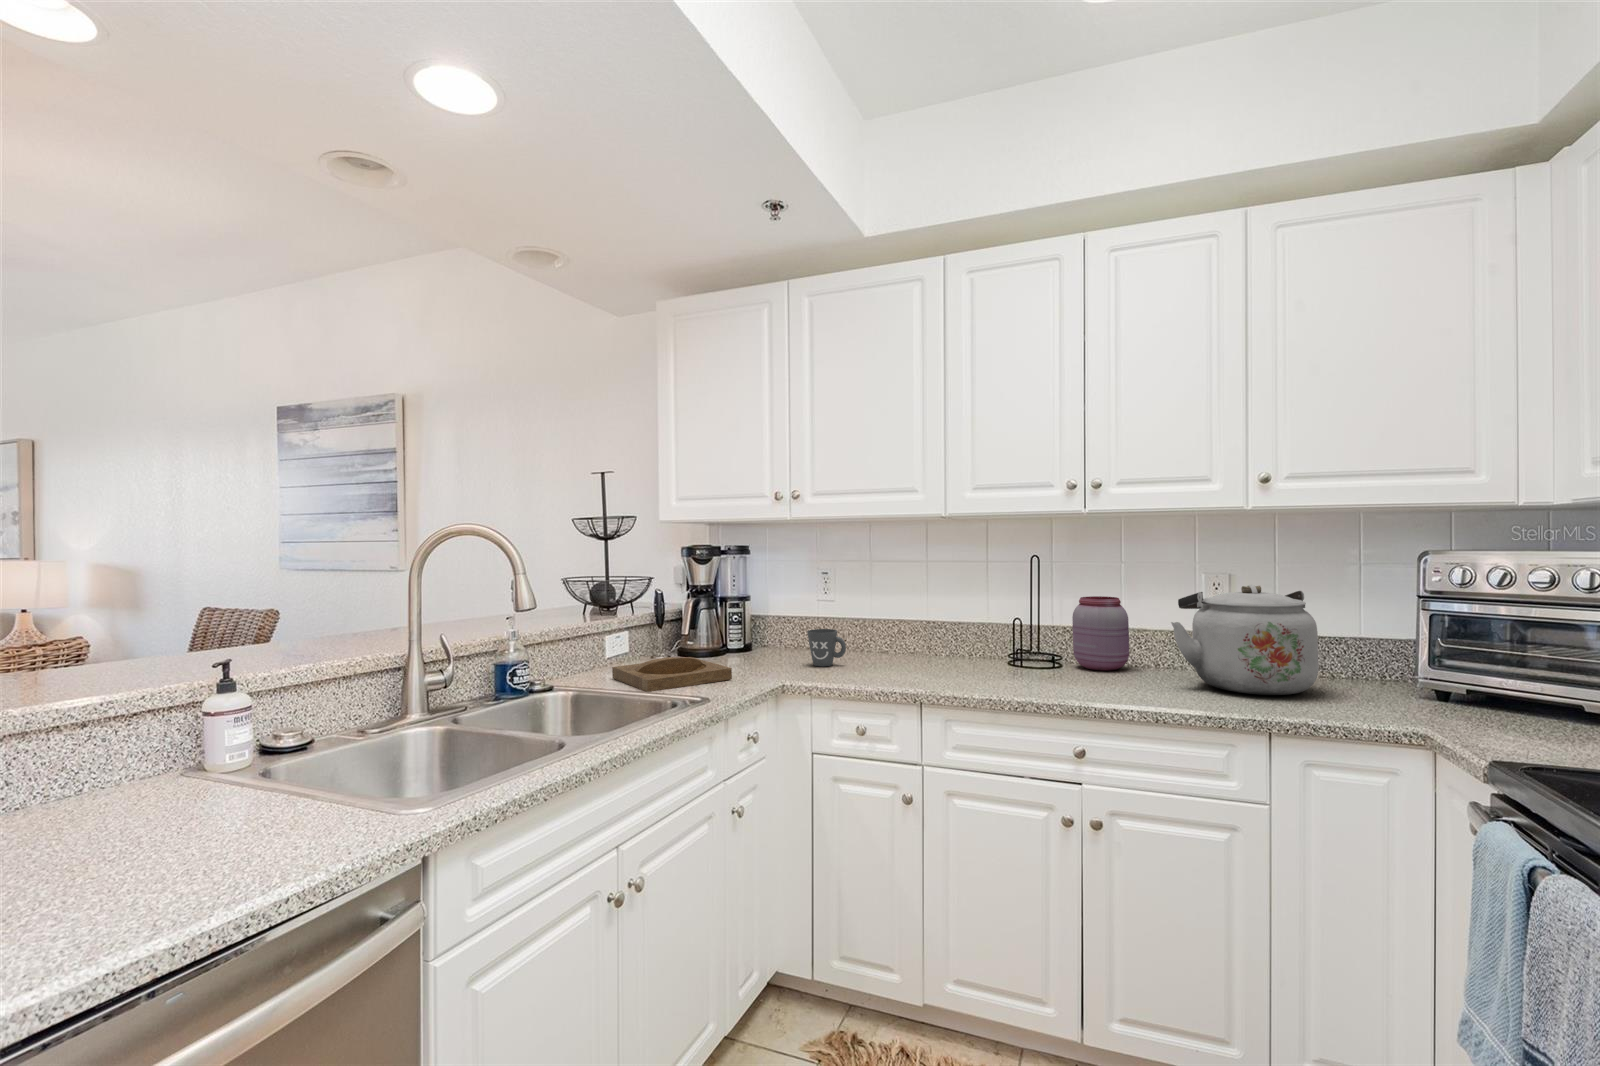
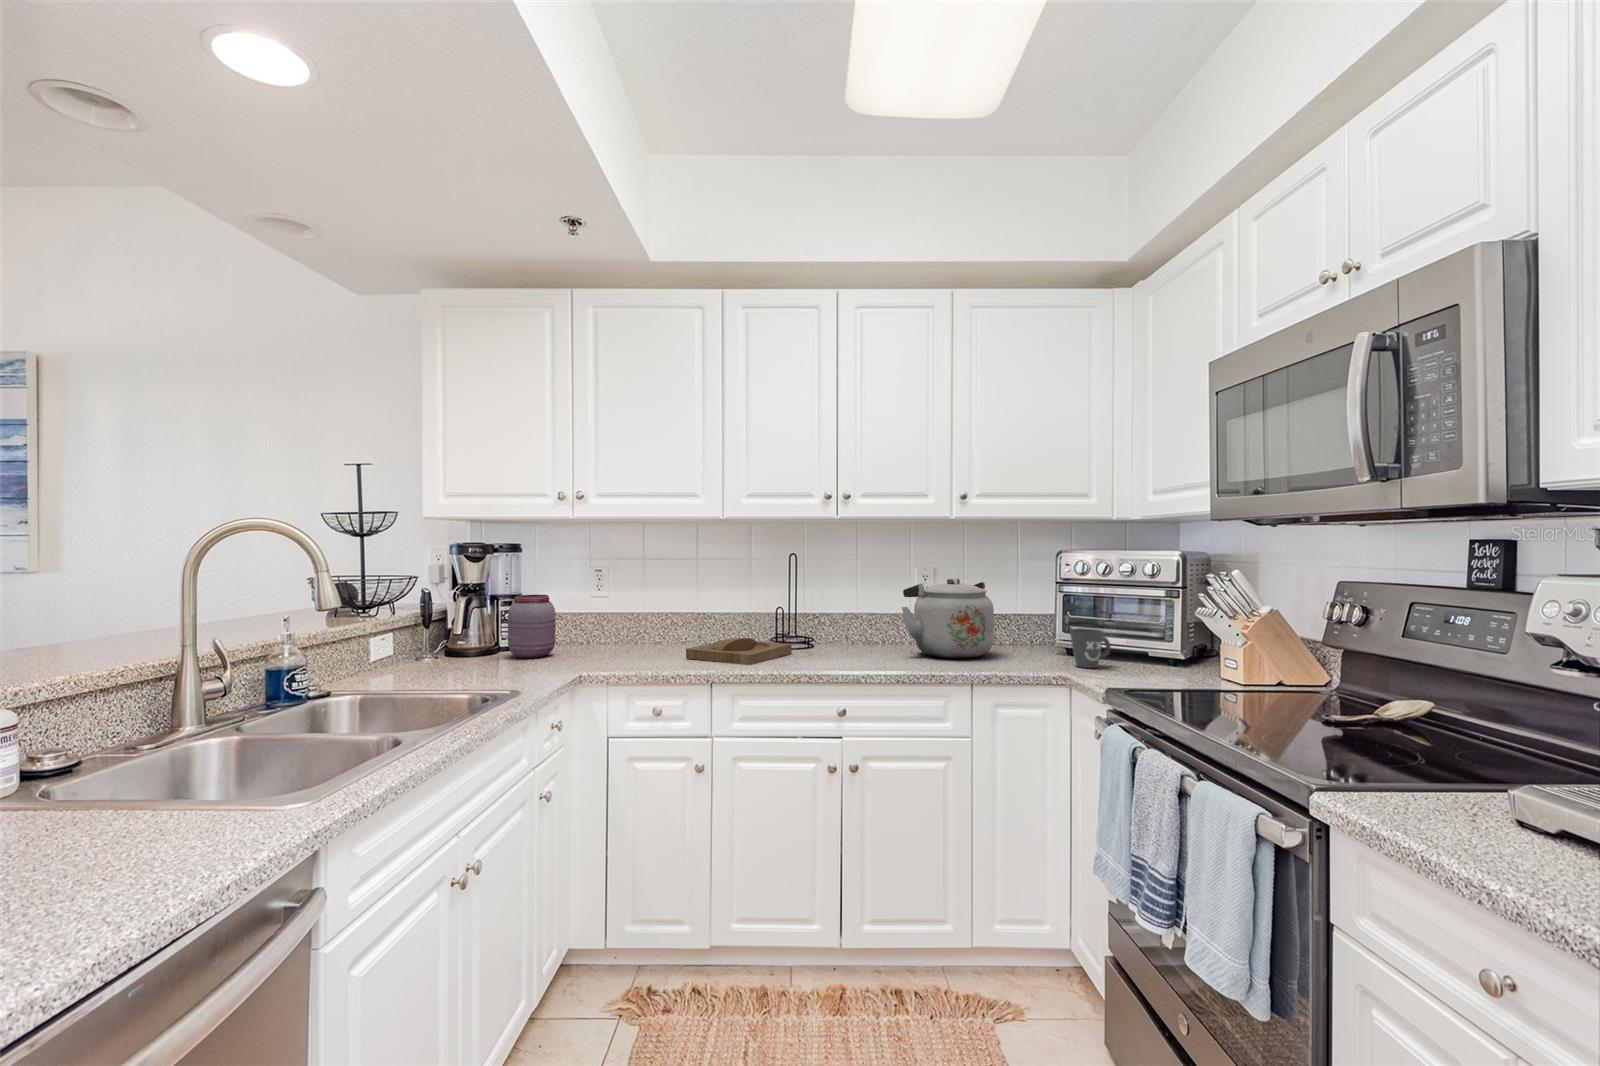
jar: present [1072,596,1129,670] -> present [508,595,555,658]
mug: present [807,629,846,666] -> present [1070,628,1111,668]
tray: present [612,657,732,692] -> present [686,638,792,665]

